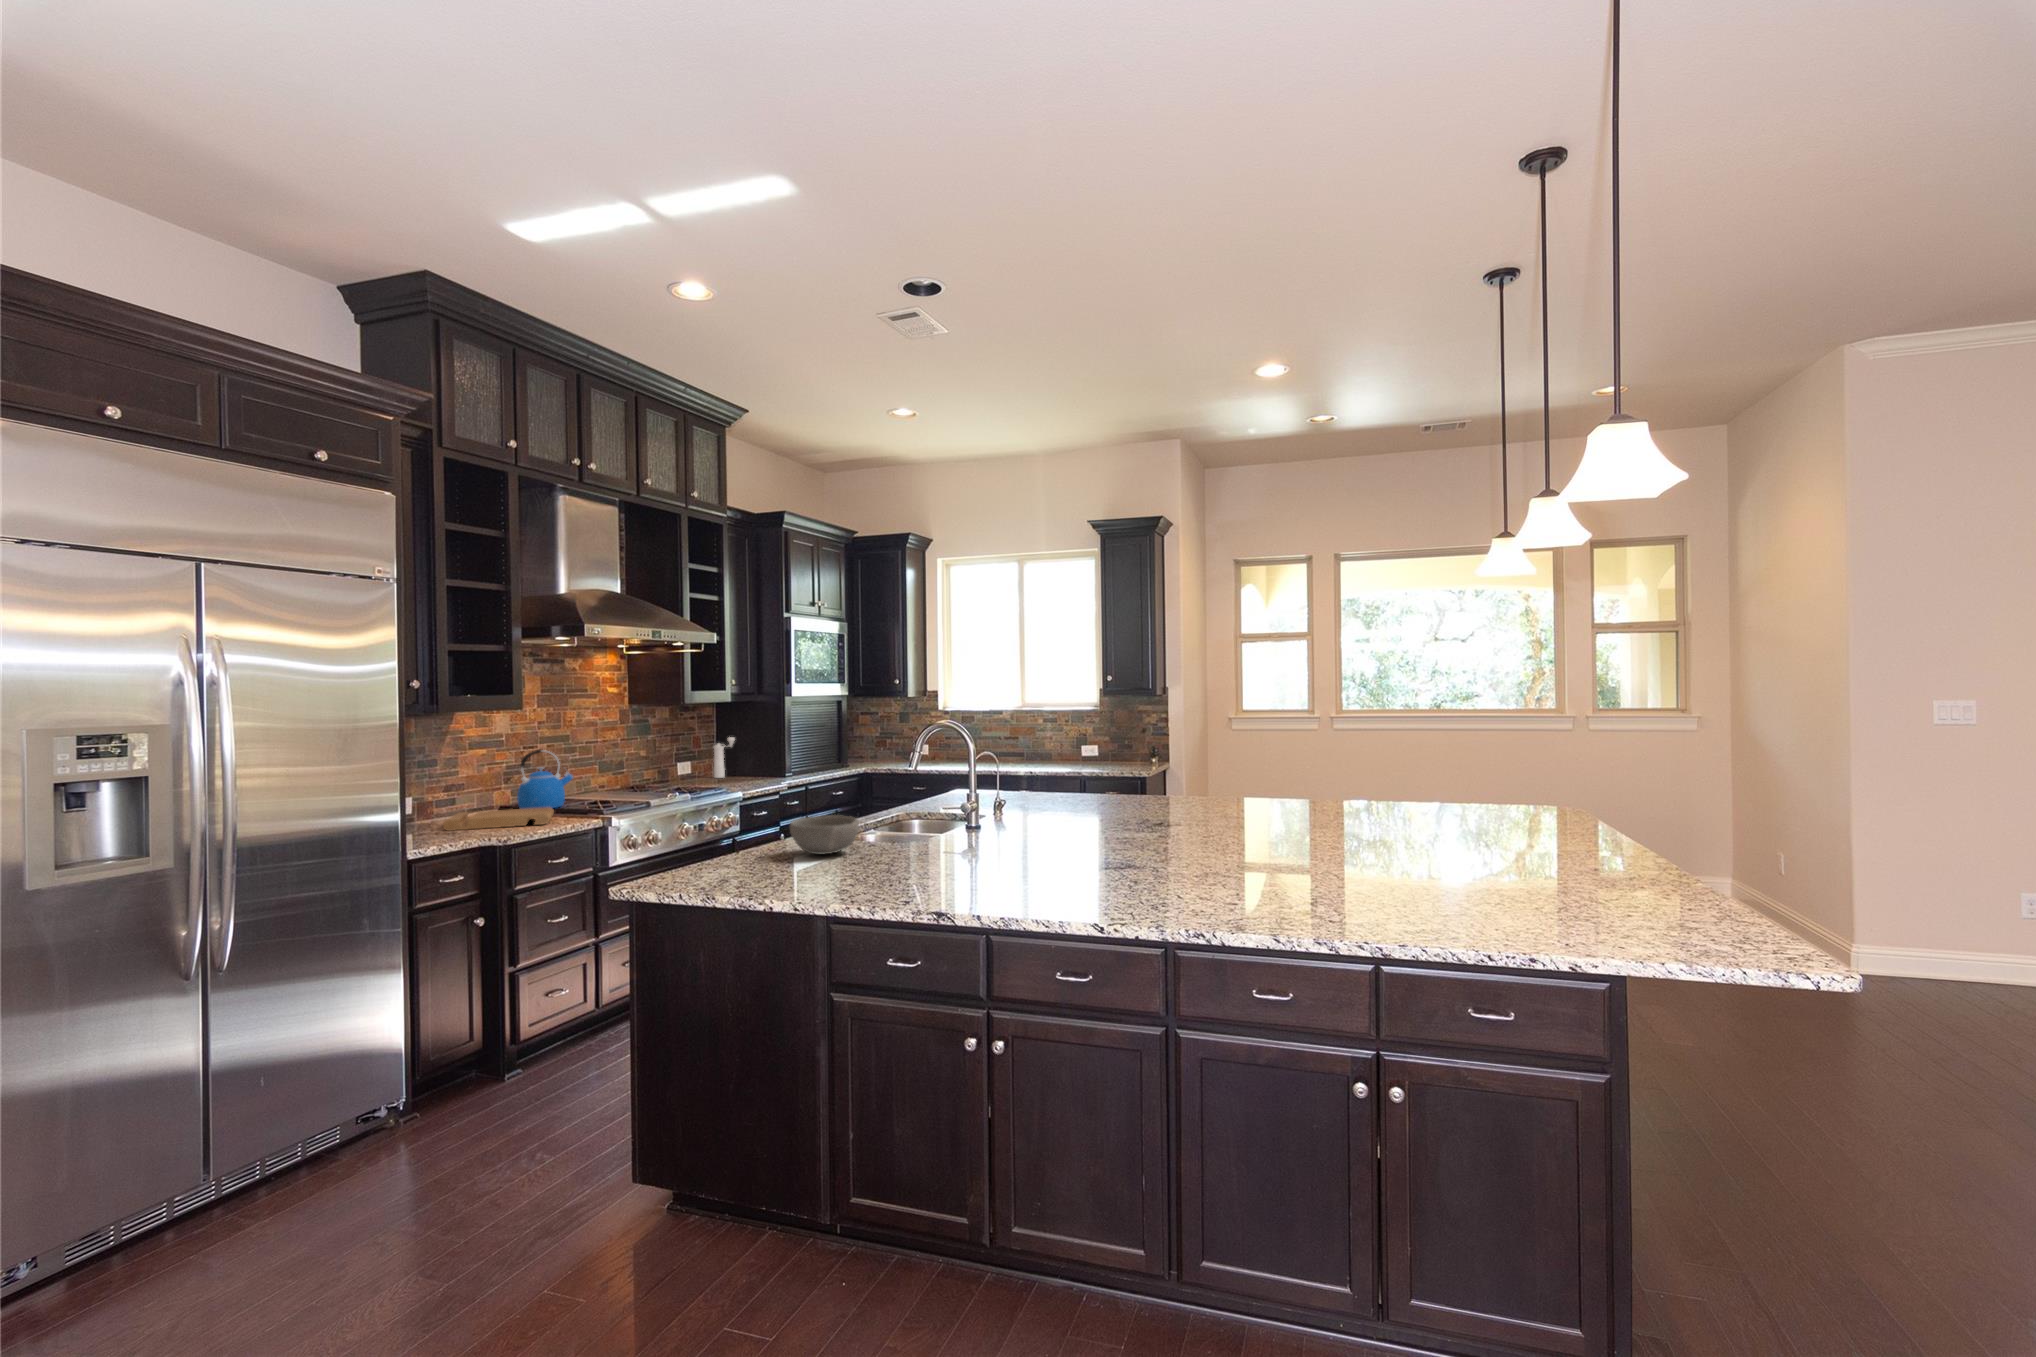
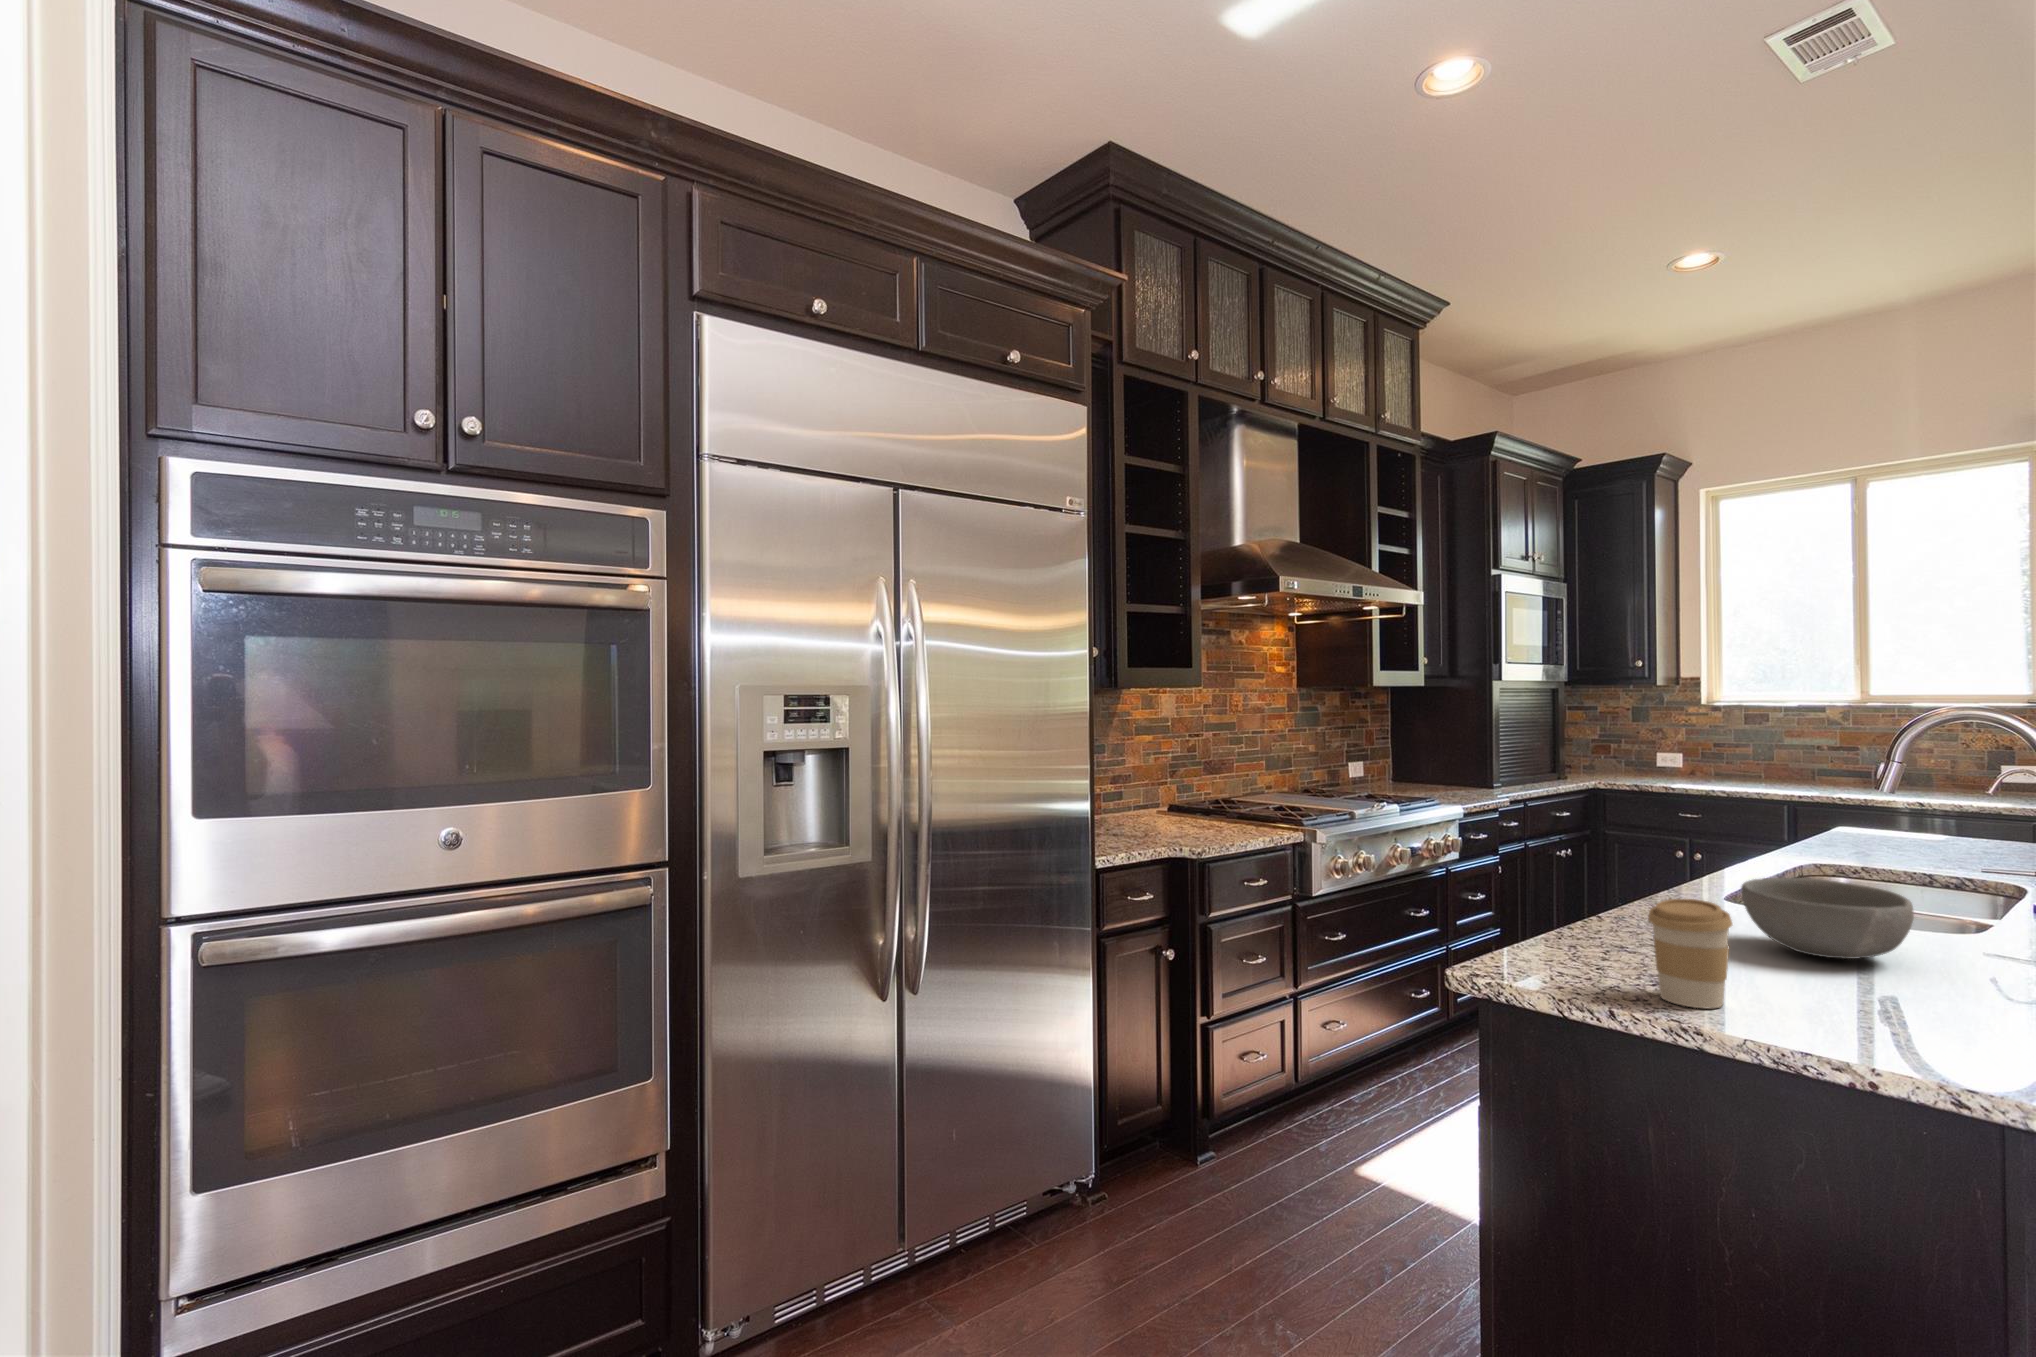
pepper mill: present [714,737,735,778] -> none [1394,732,1421,784]
kettle: present [517,750,573,809] -> none [1189,737,1251,811]
cutting board: present [443,807,554,831] -> none [1124,809,1245,834]
coffee cup: none [710,829,747,883] -> present [1648,899,1732,1009]

